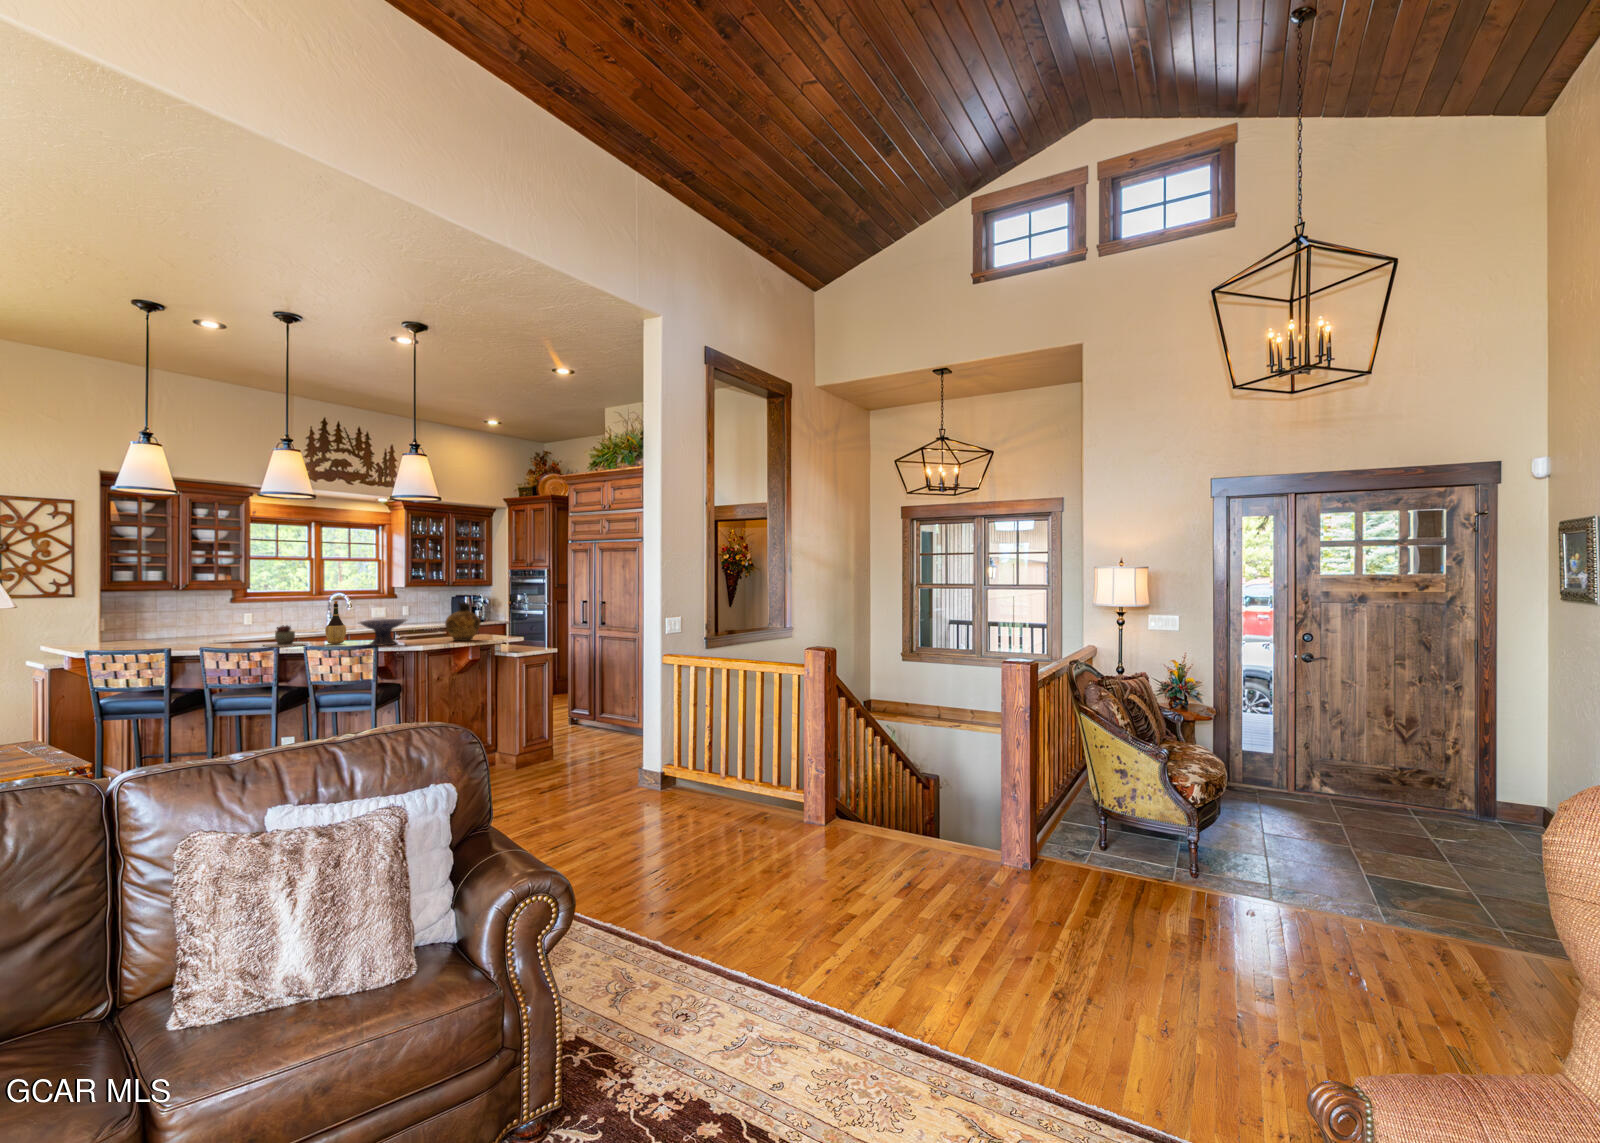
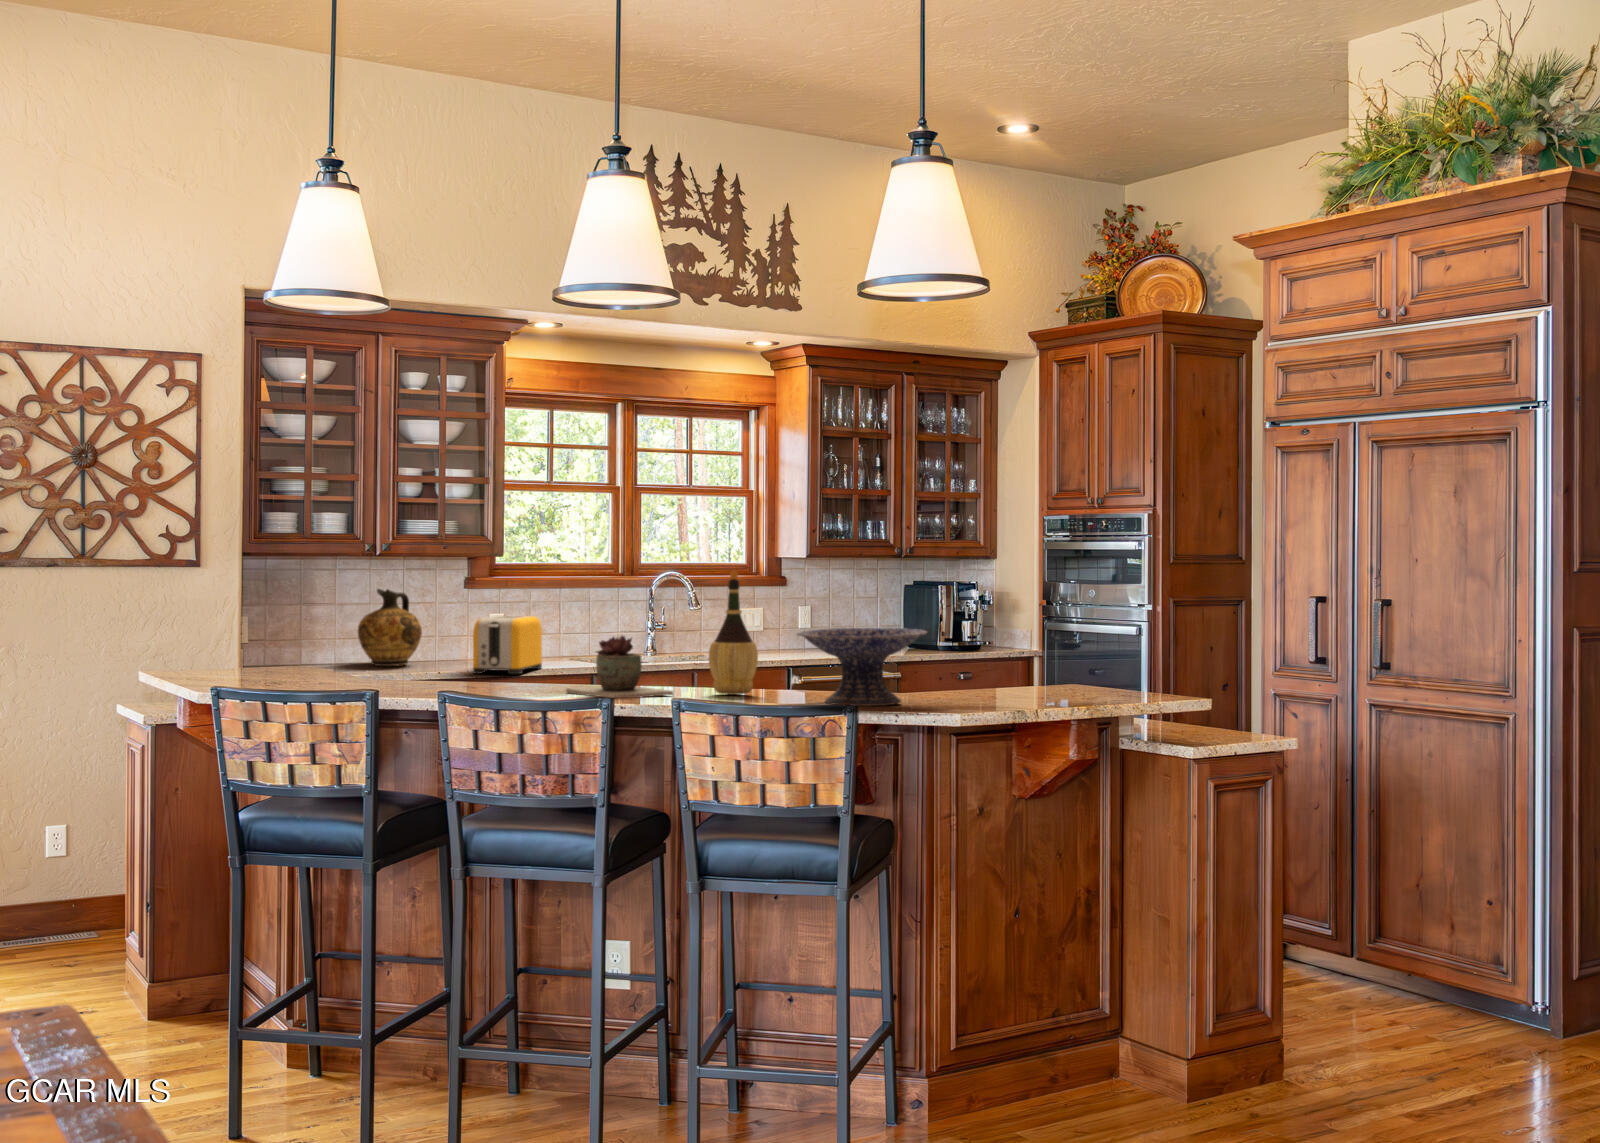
ceramic jug: present [445,602,481,641] -> present [358,589,422,666]
toaster: none [230,614,268,640] -> present [473,616,542,674]

